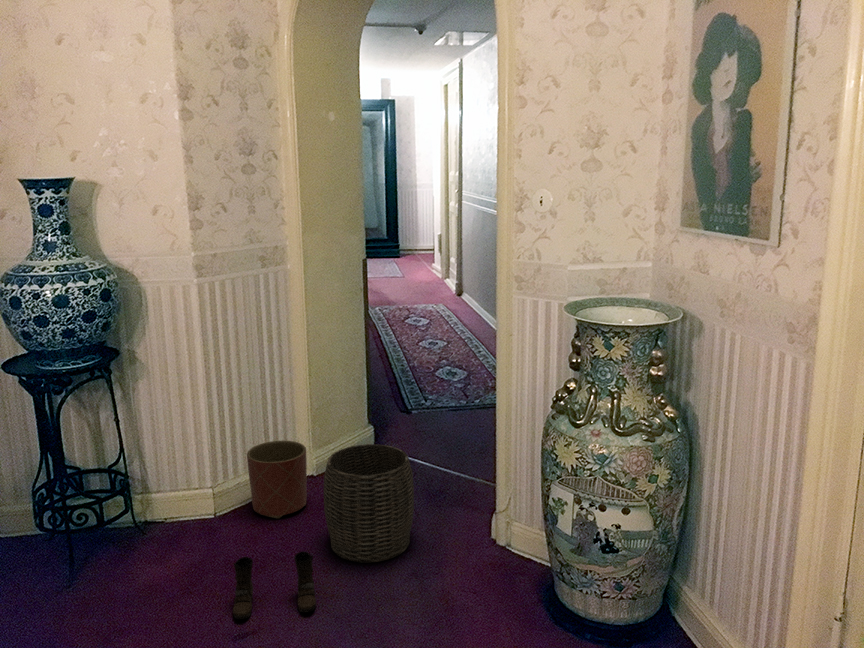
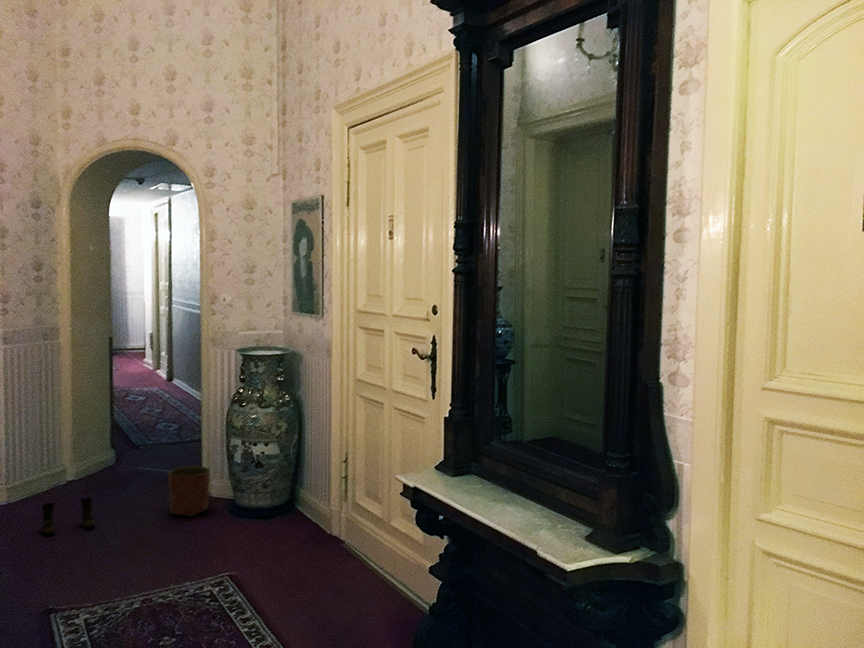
planter: present [247,441,307,518] -> present [168,466,210,516]
woven basket: present [324,444,414,562] -> none [93,444,151,509]

